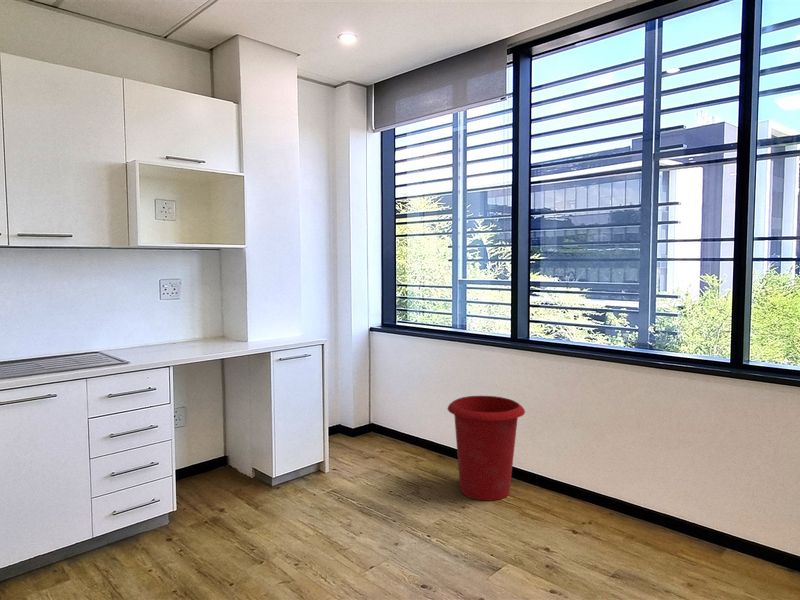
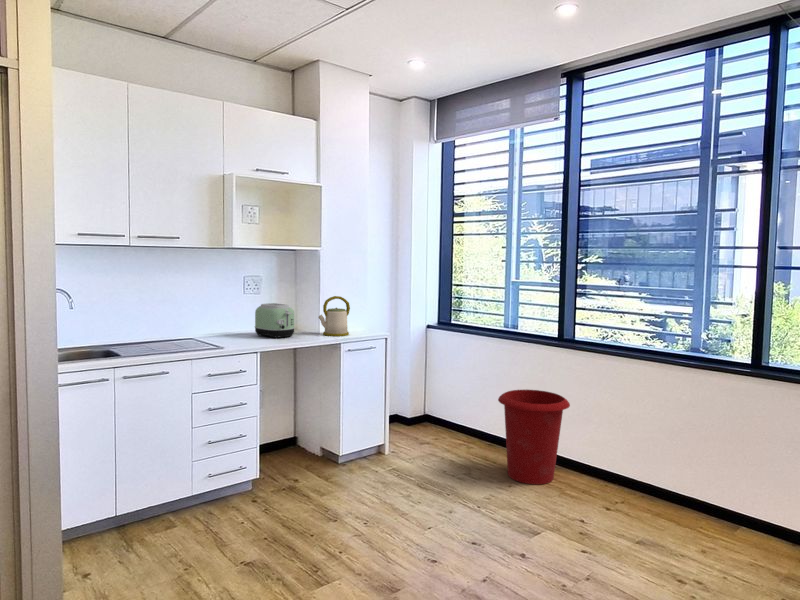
kettle: none [245,299,281,344] -> present [319,296,350,336]
toaster: none [170,309,218,349] -> present [255,303,295,338]

